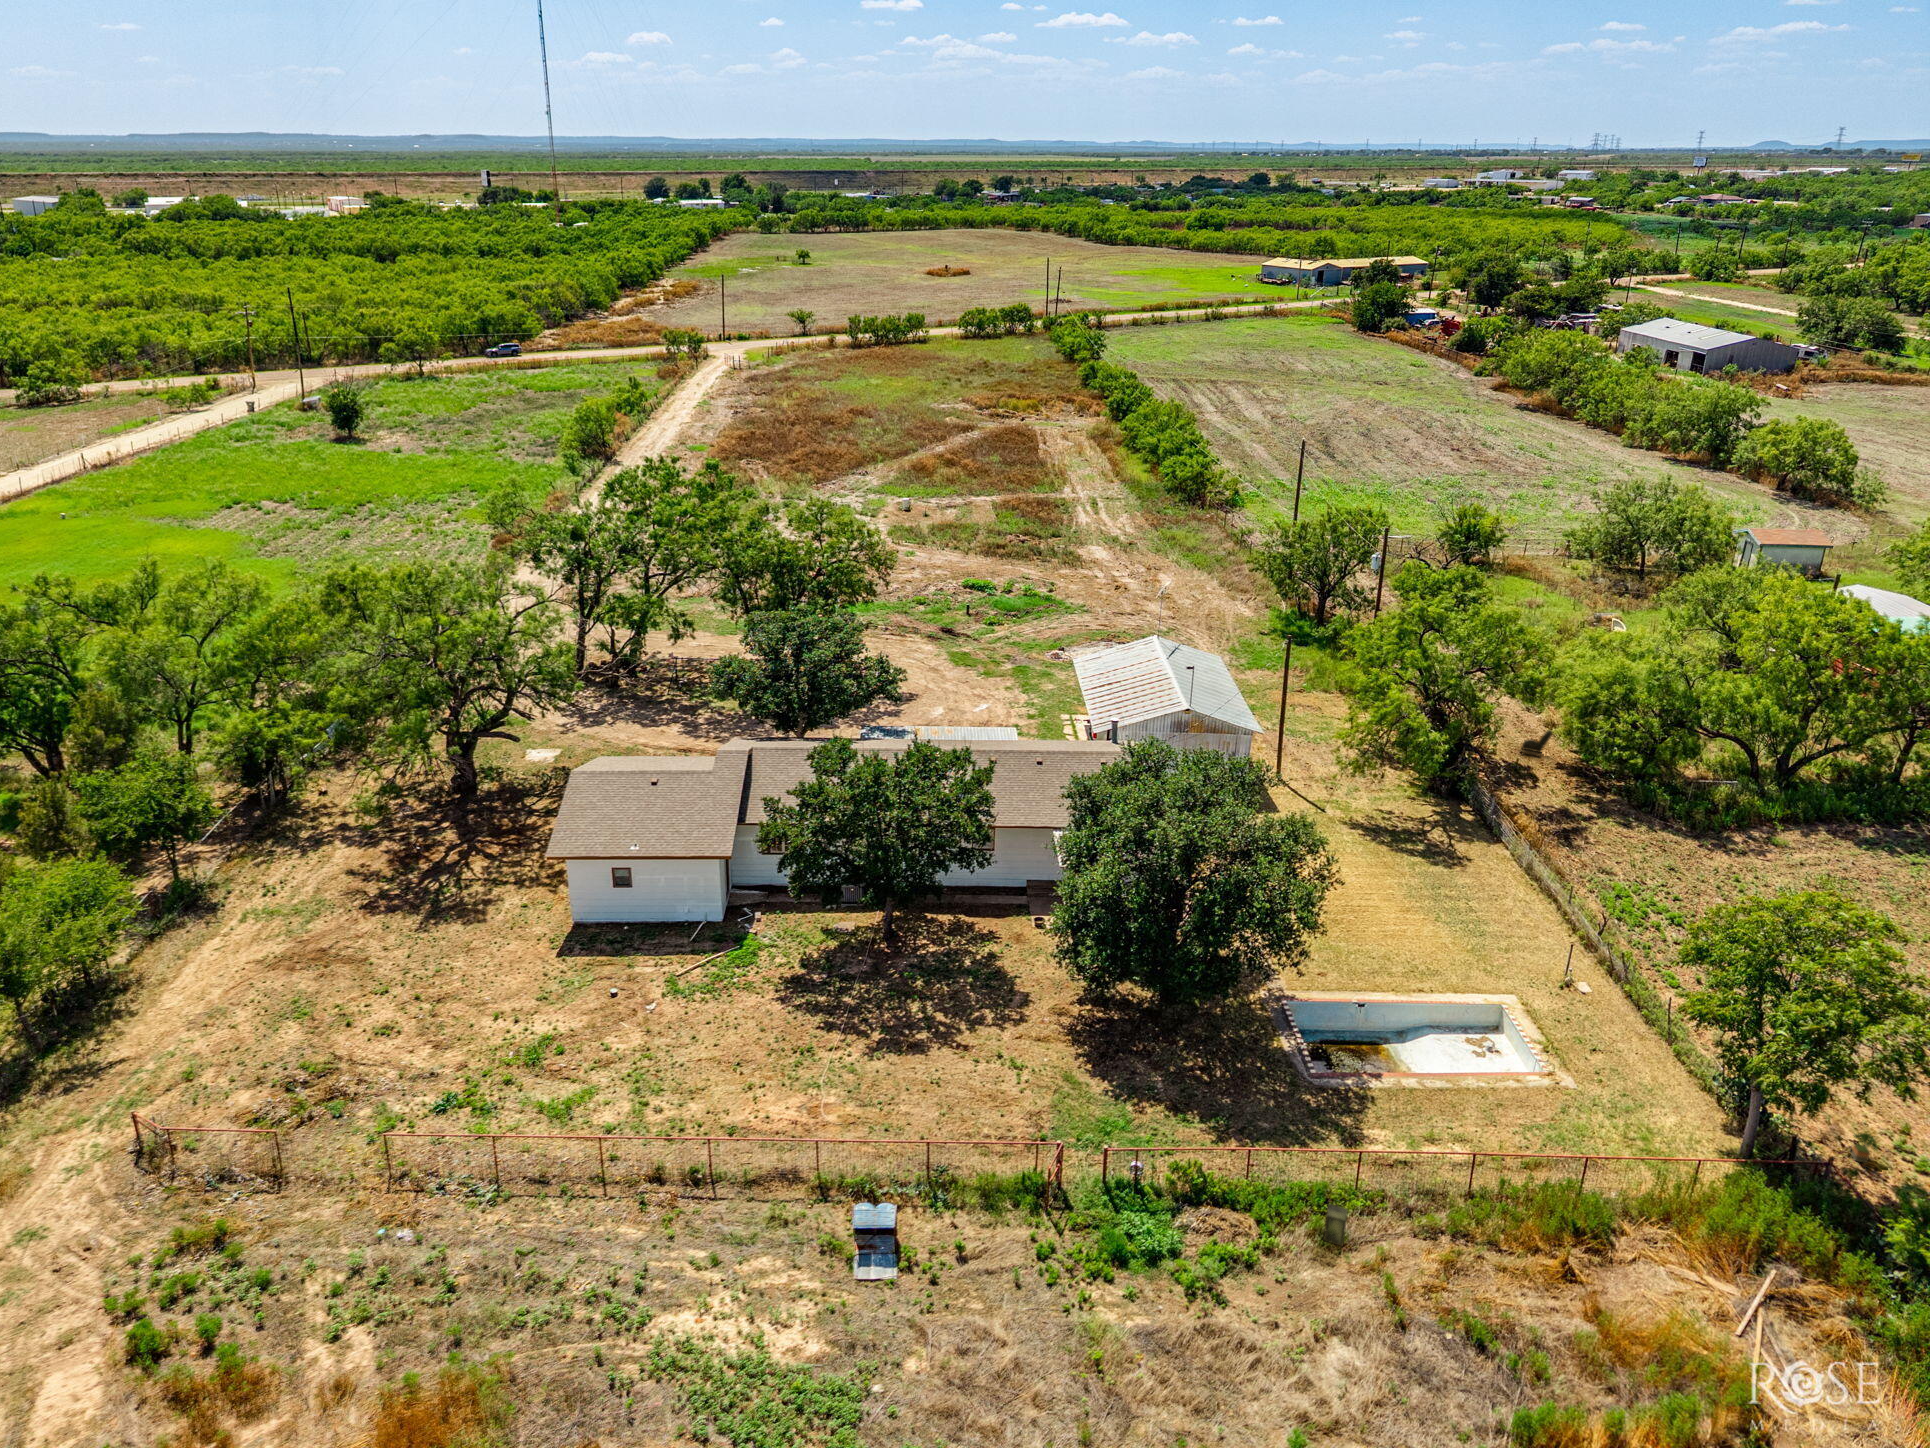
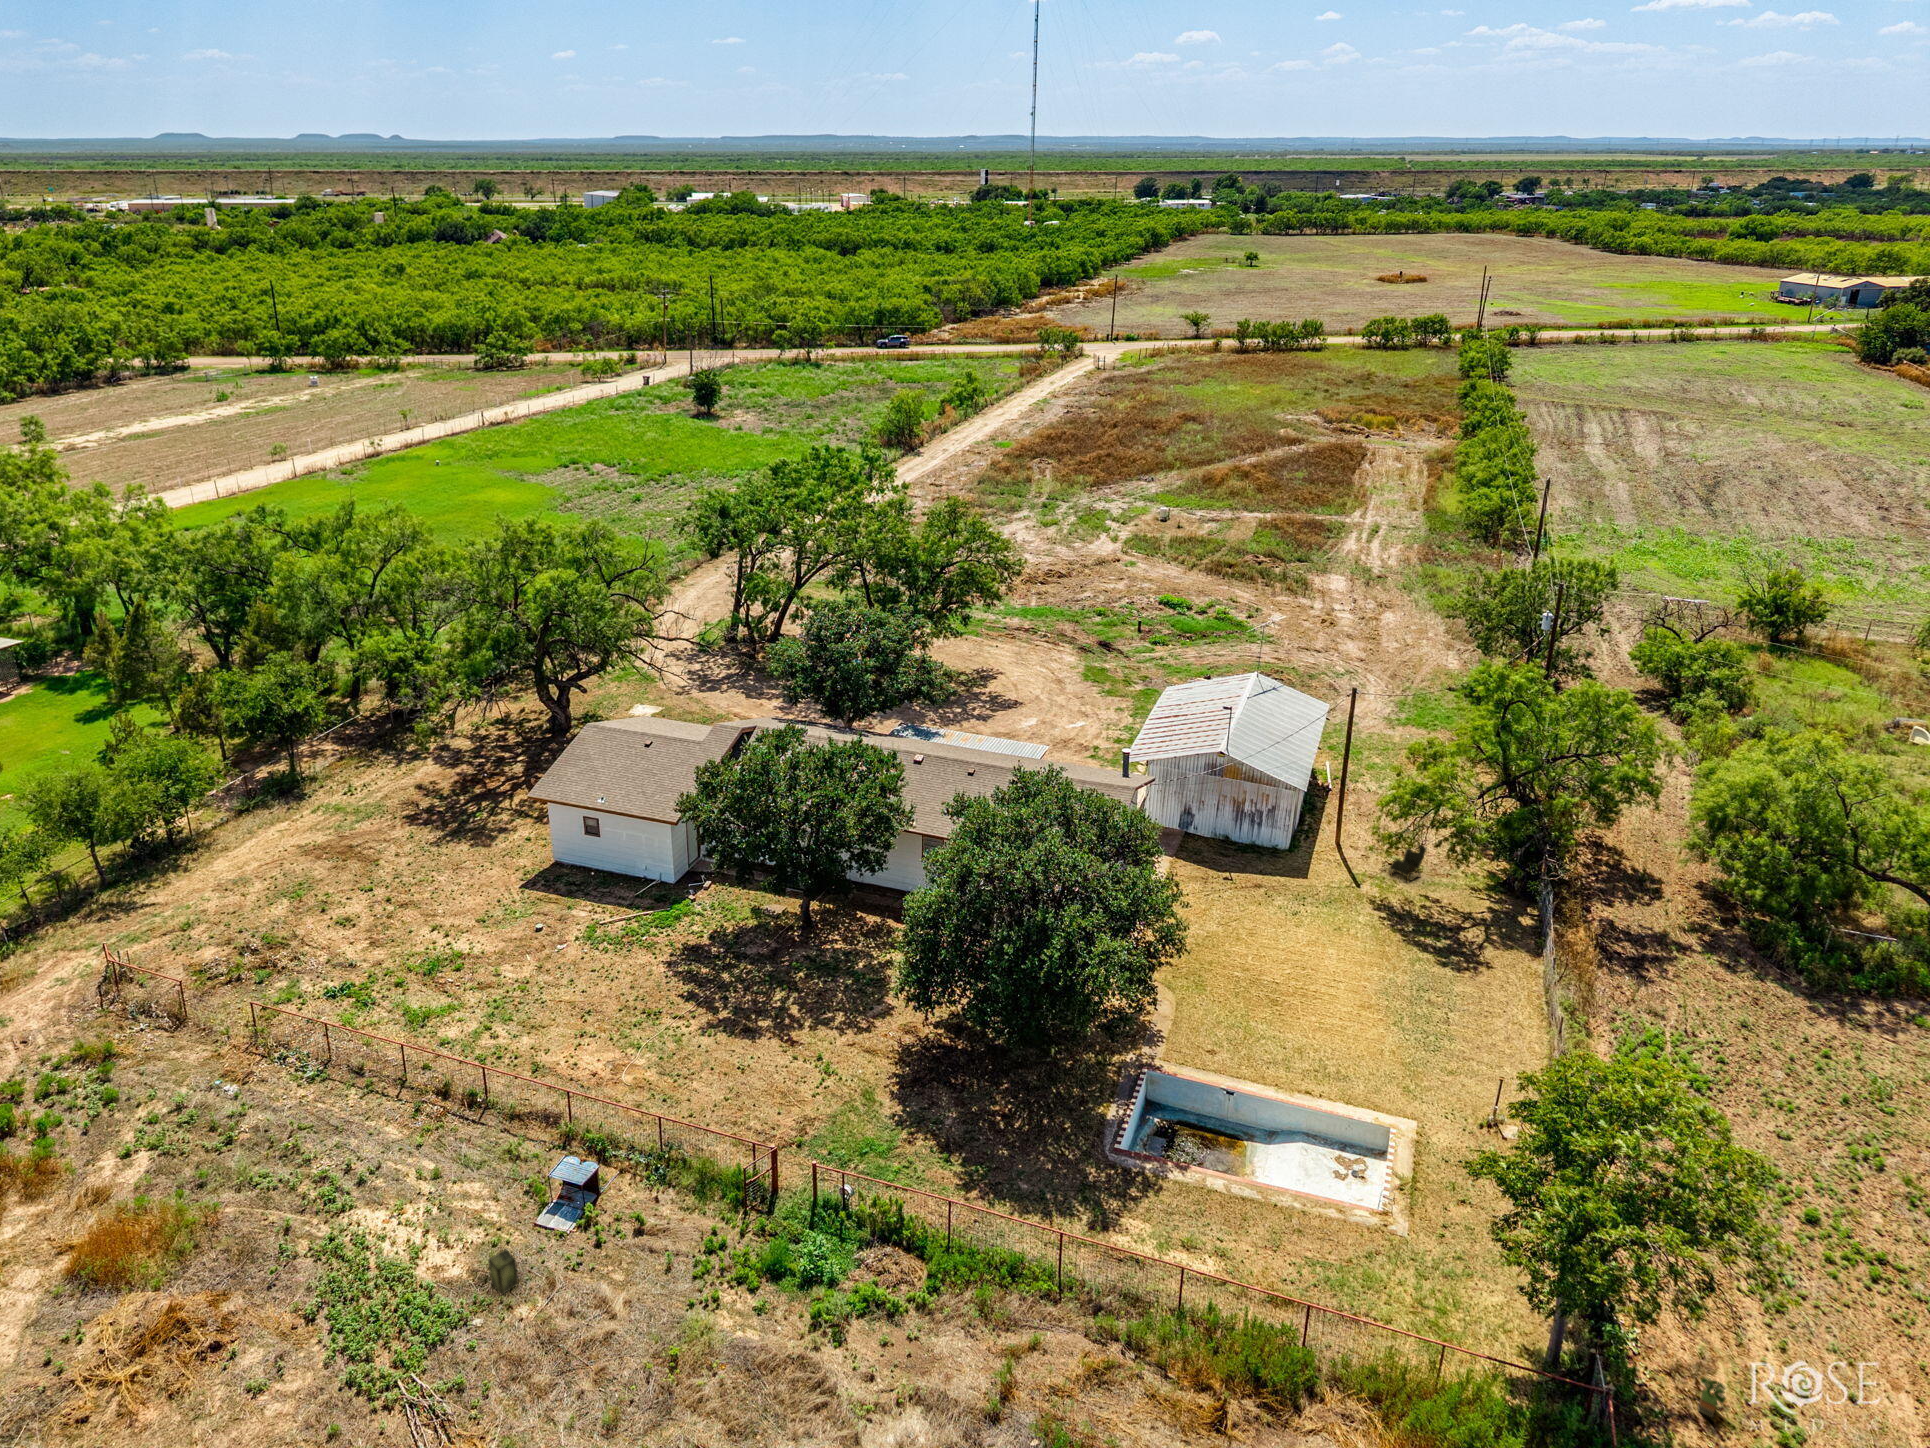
lounge chair: present [1521,730,1553,756] -> present [1389,845,1427,882]
storage box: present [1324,1204,1348,1246] -> present [488,1250,519,1295]

